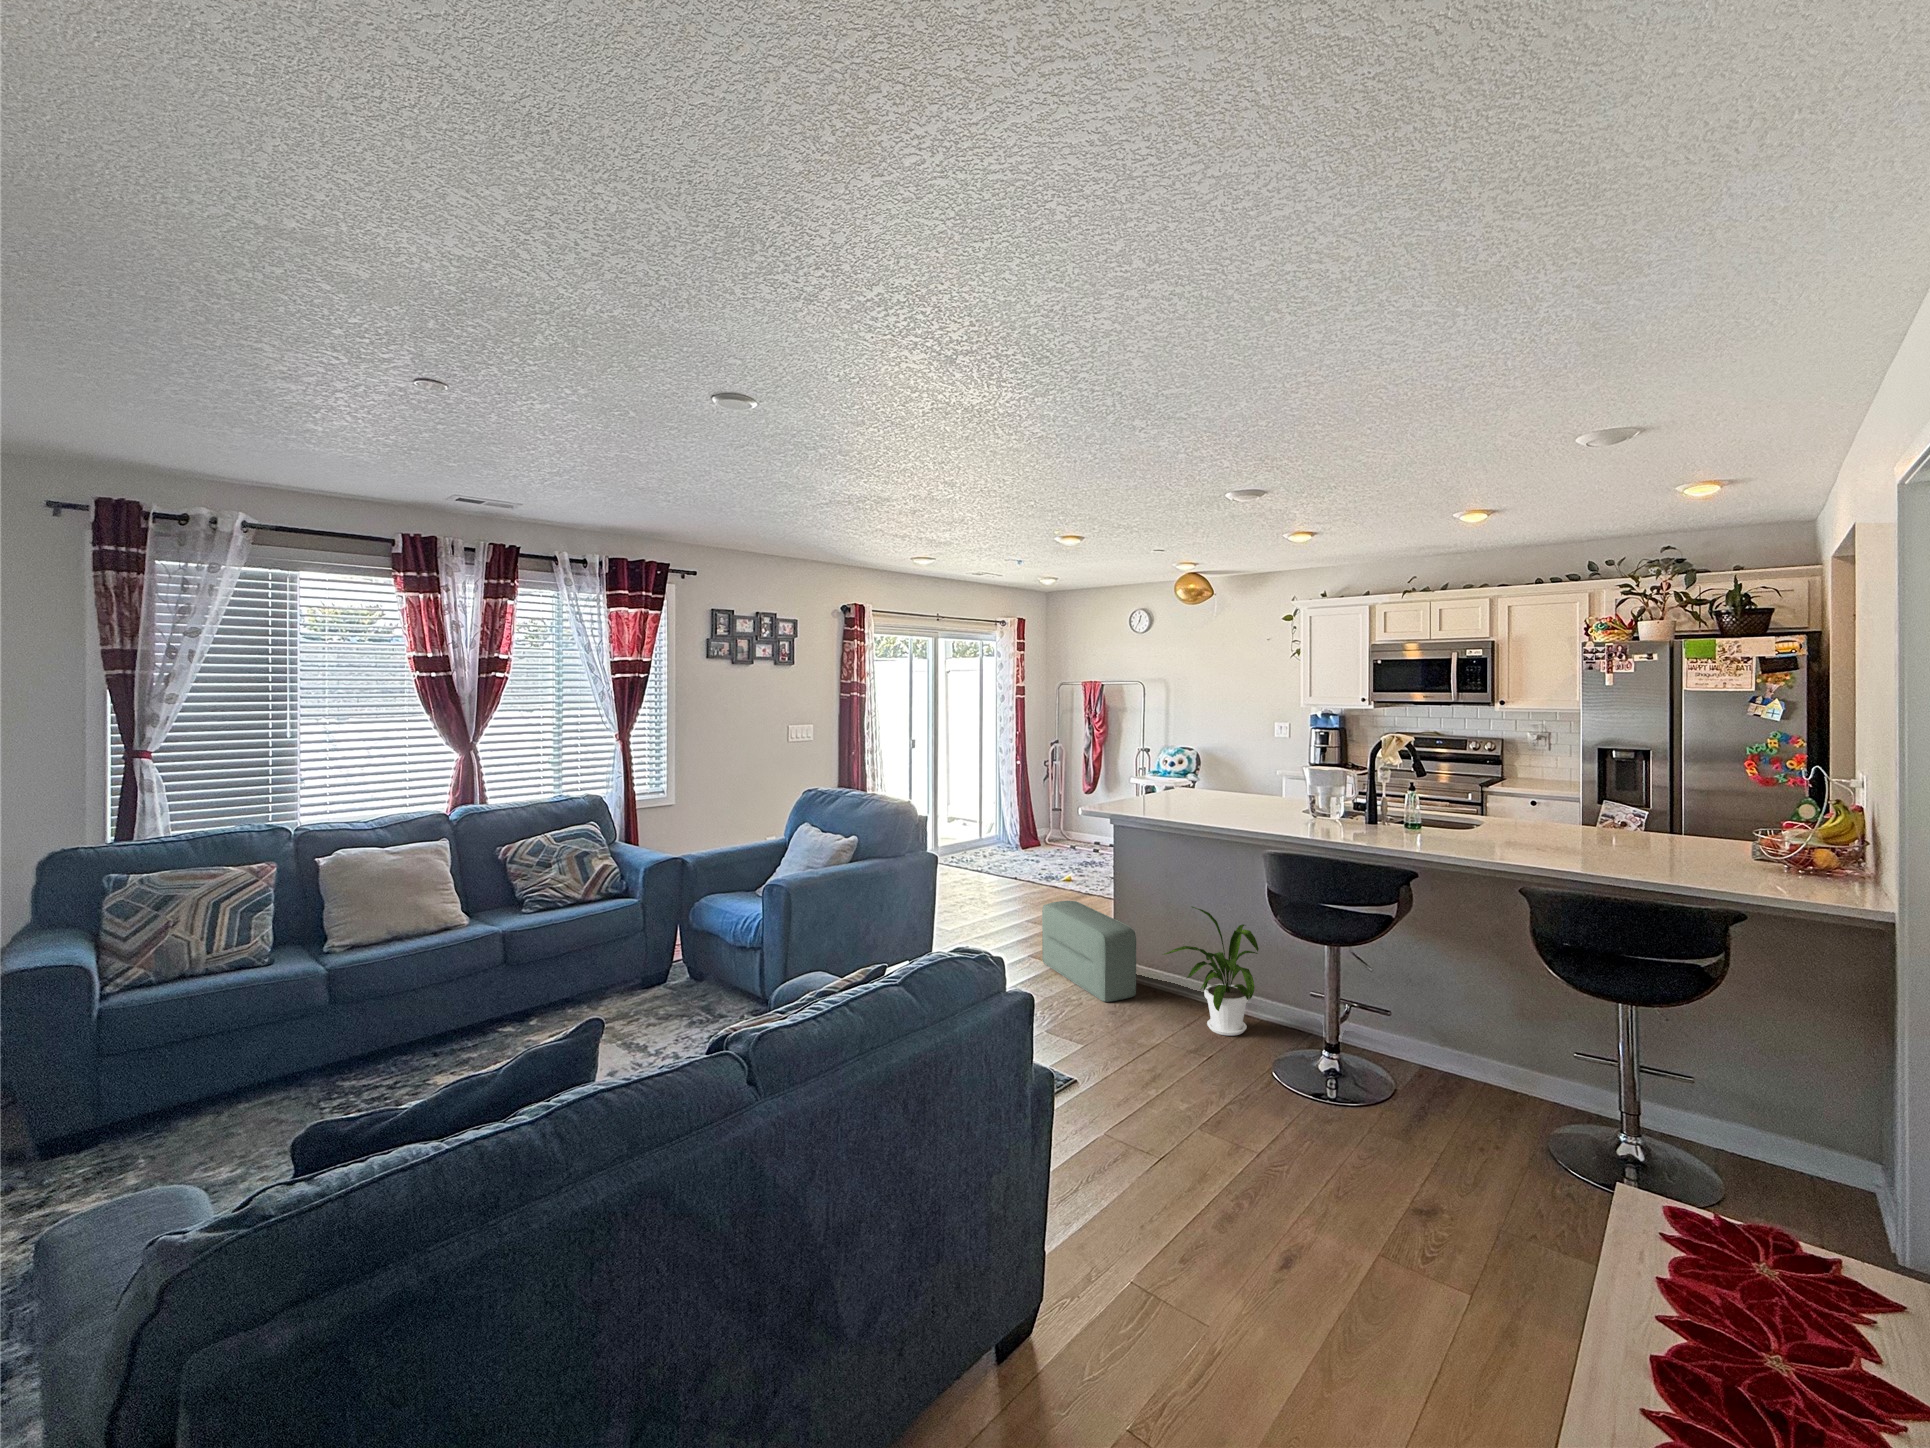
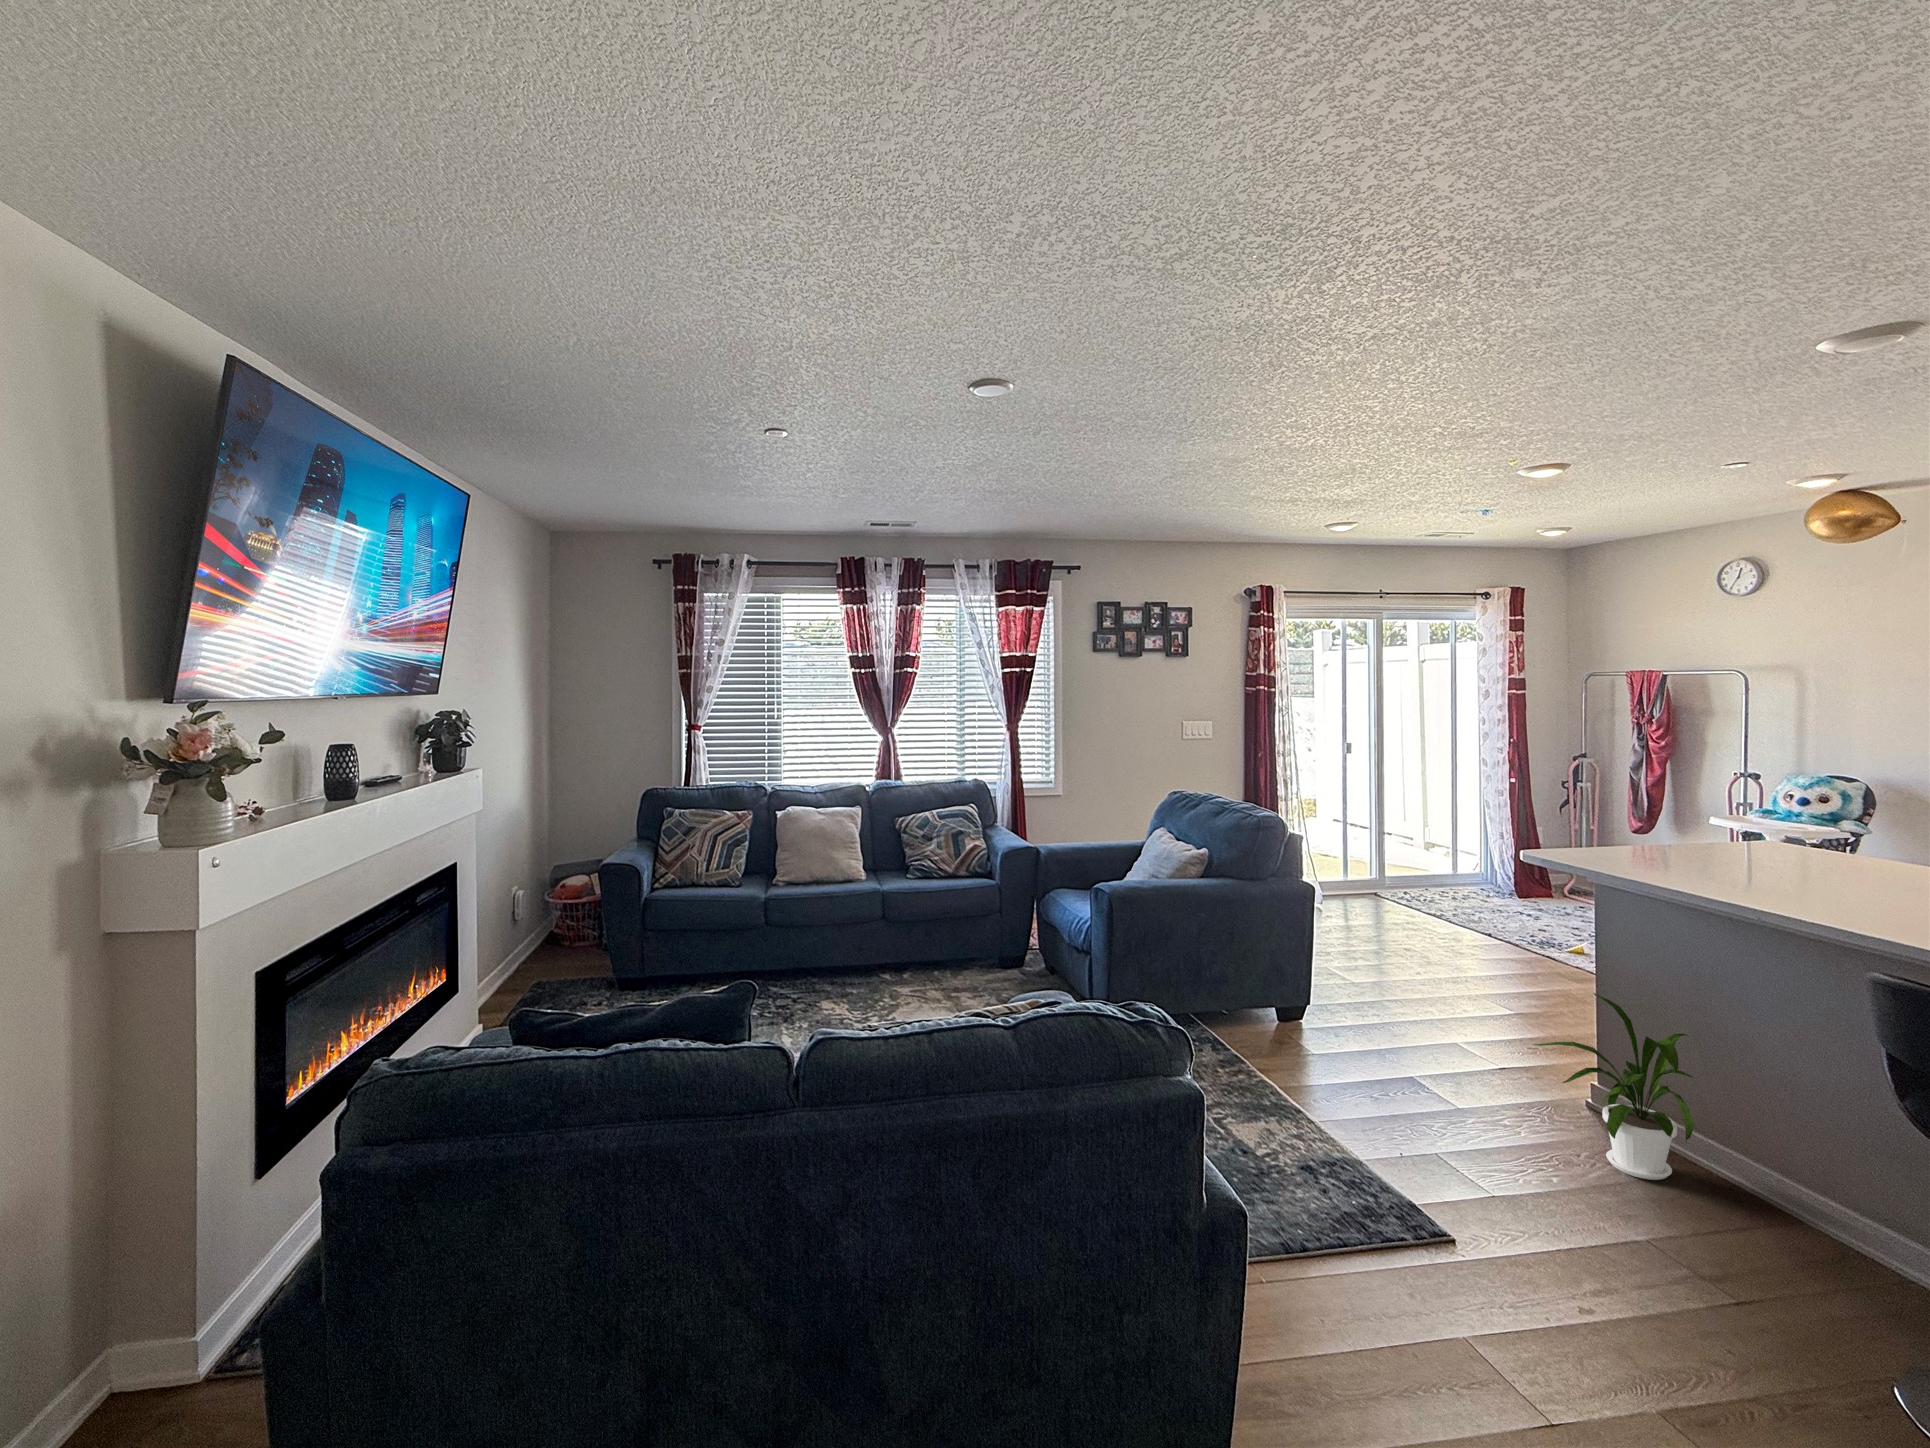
pouf: present [1042,901,1136,1002] -> none [1426,958,1530,1095]

